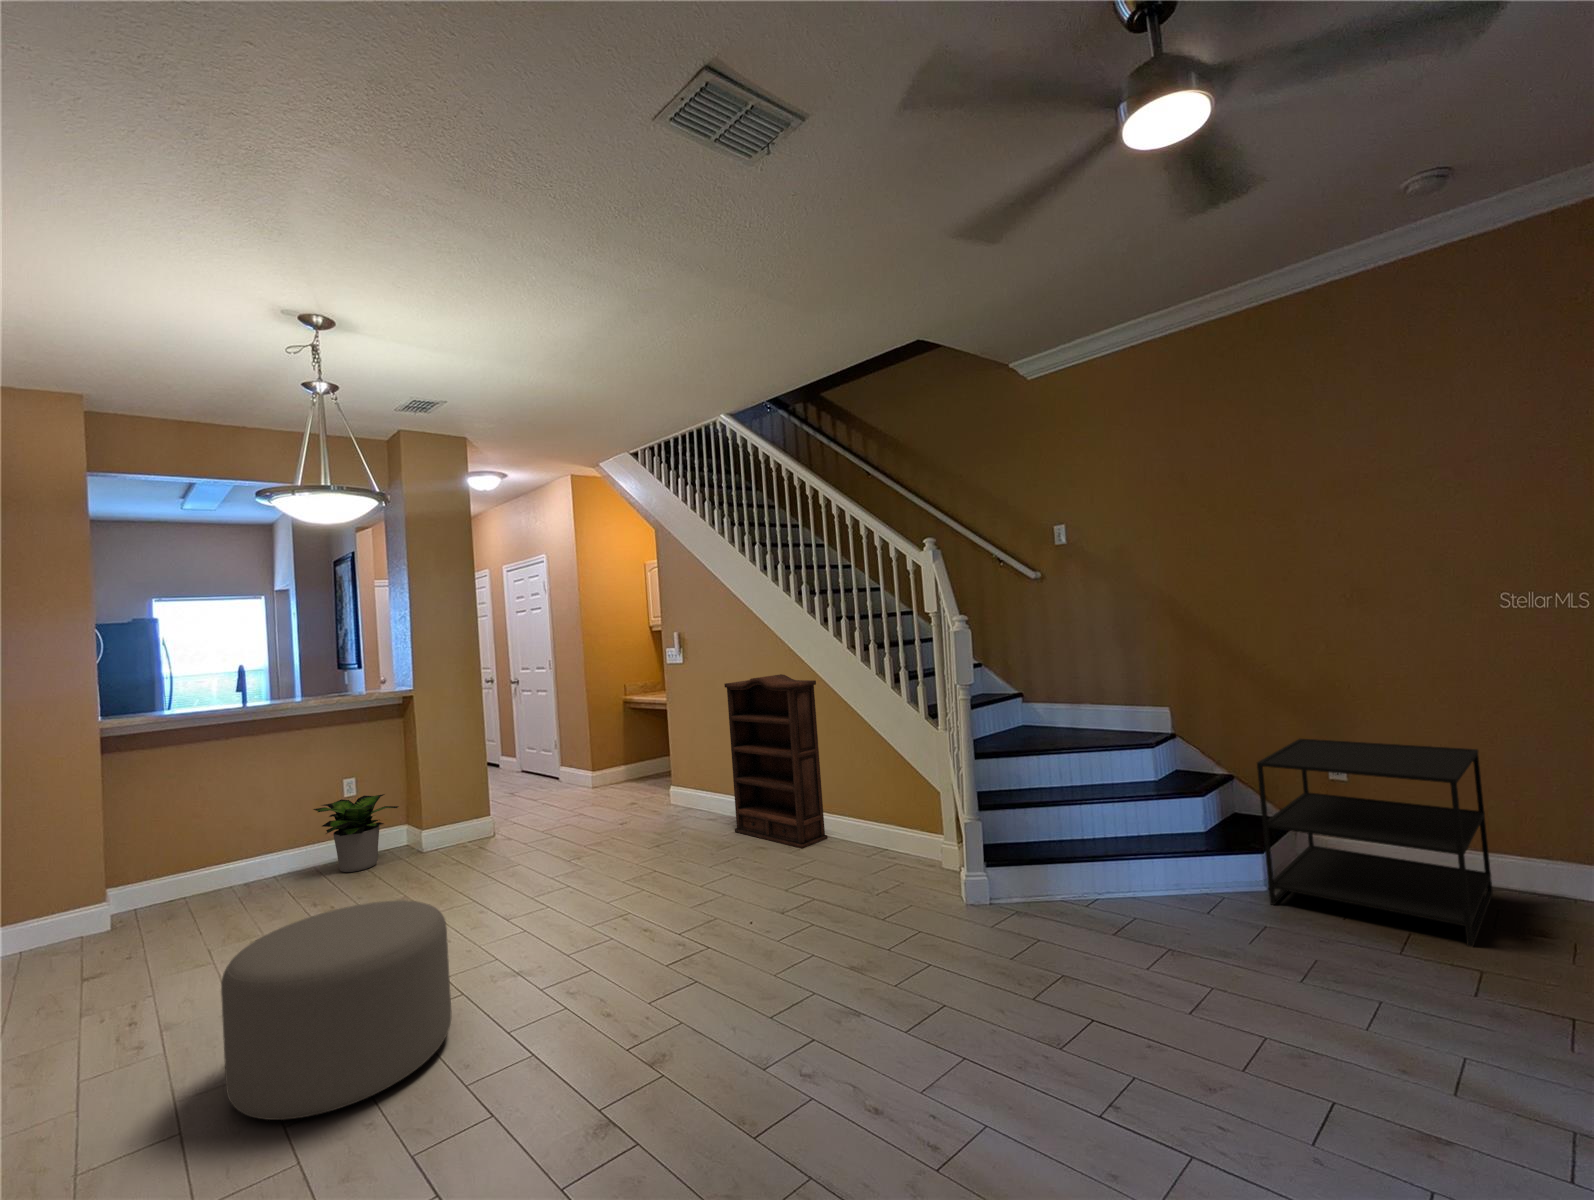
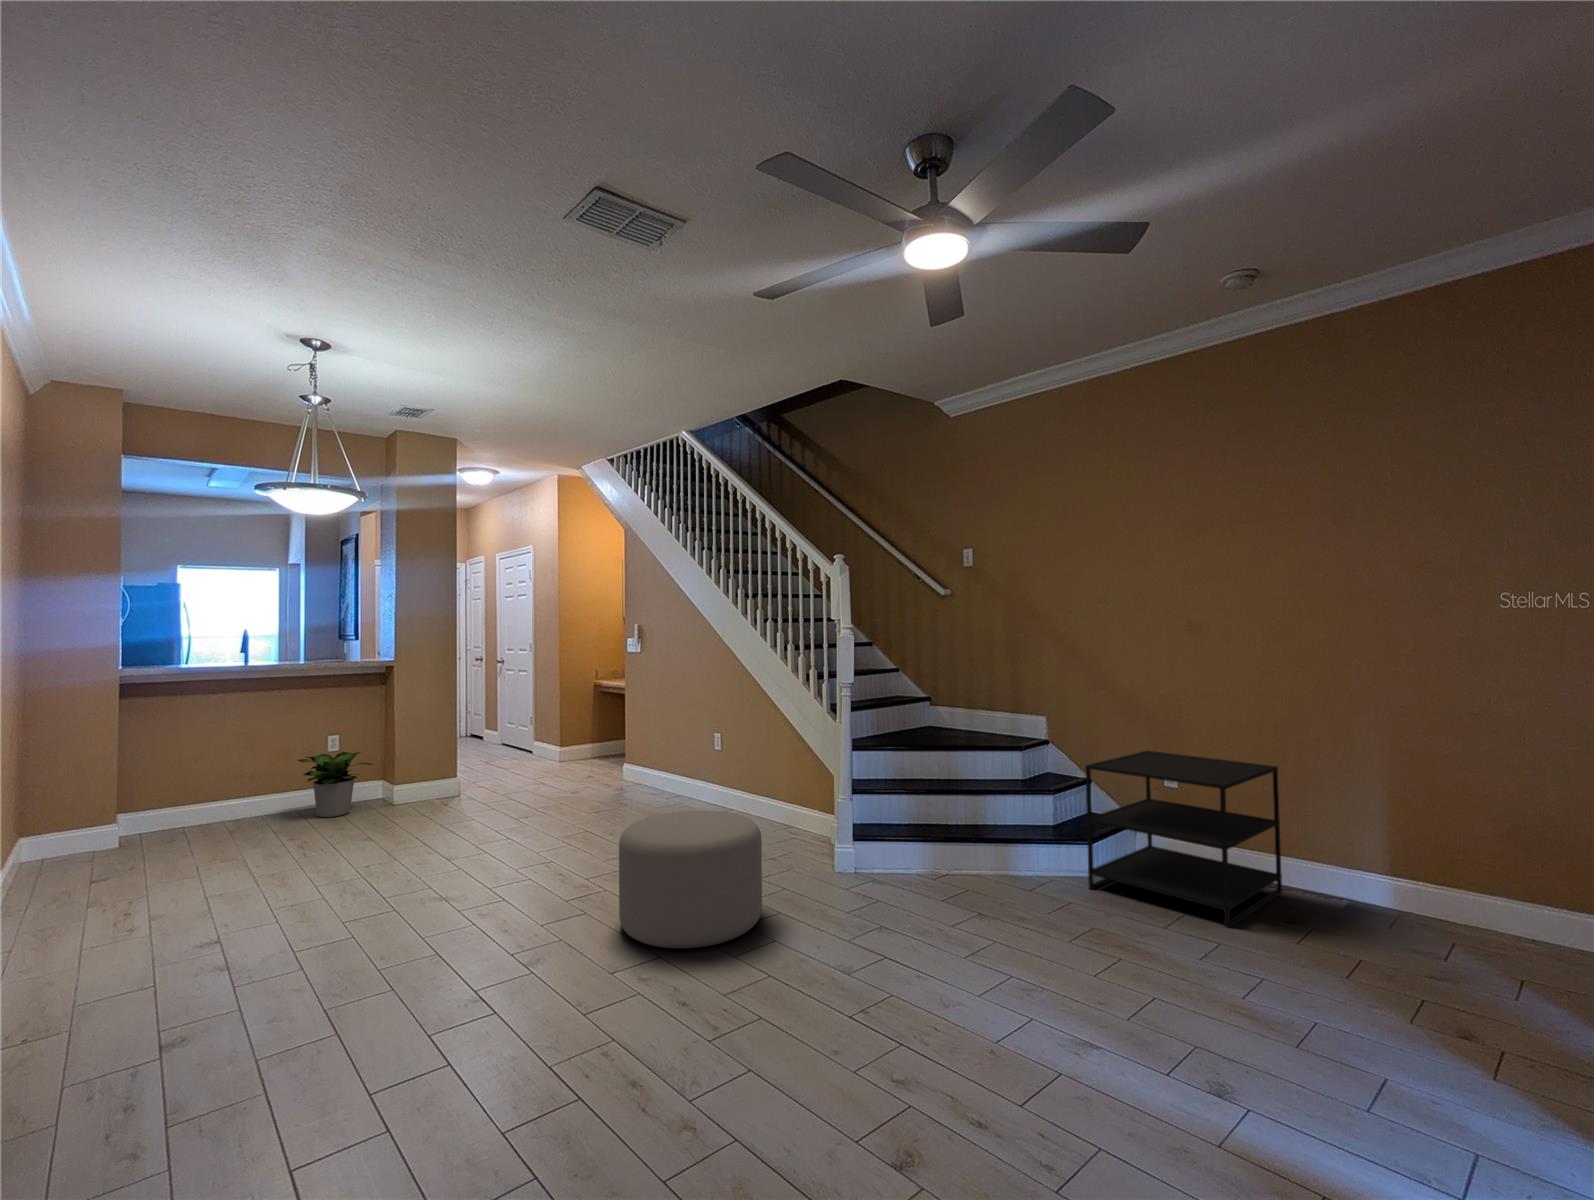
bookshelf: present [724,674,828,848] -> none [667,668,746,824]
ottoman: present [221,900,452,1120] -> present [619,810,762,948]

